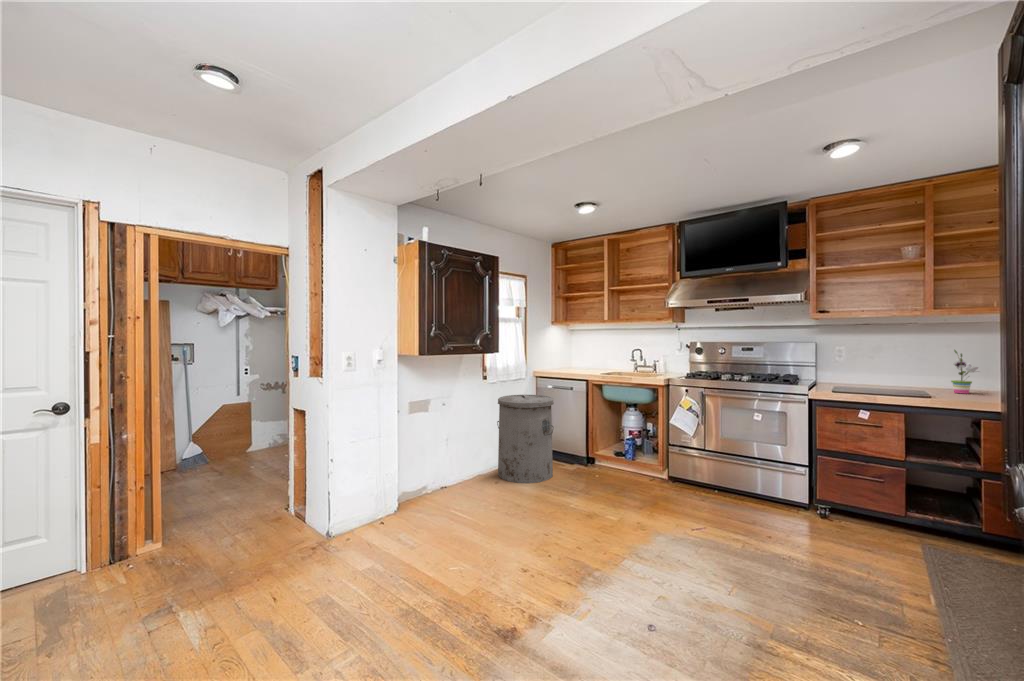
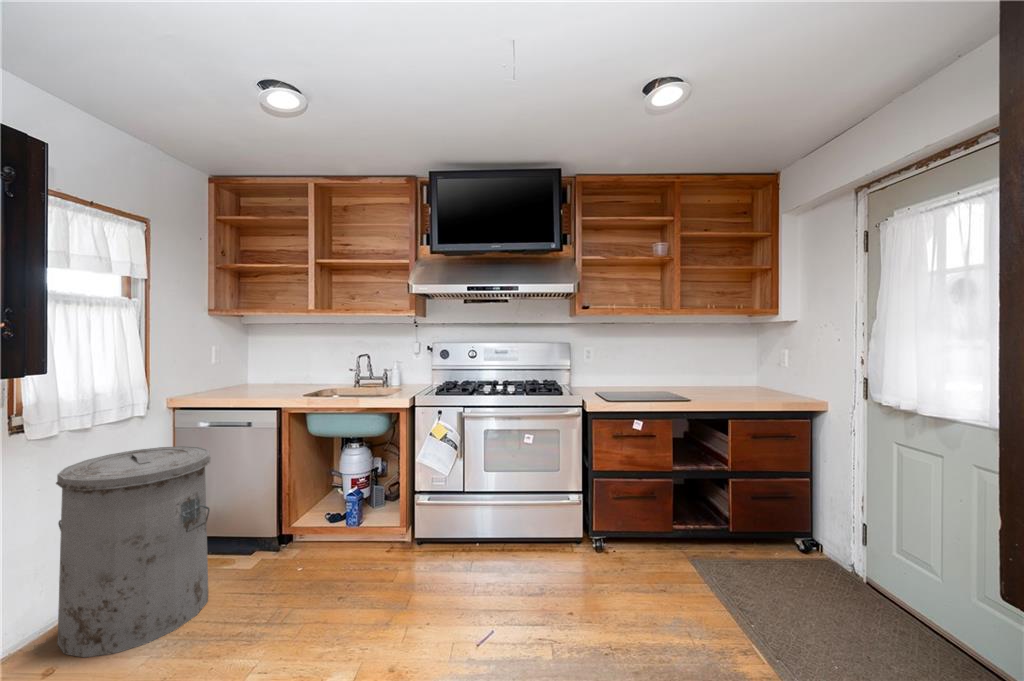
potted plant: present [951,350,978,394] -> none [683,350,703,392]

